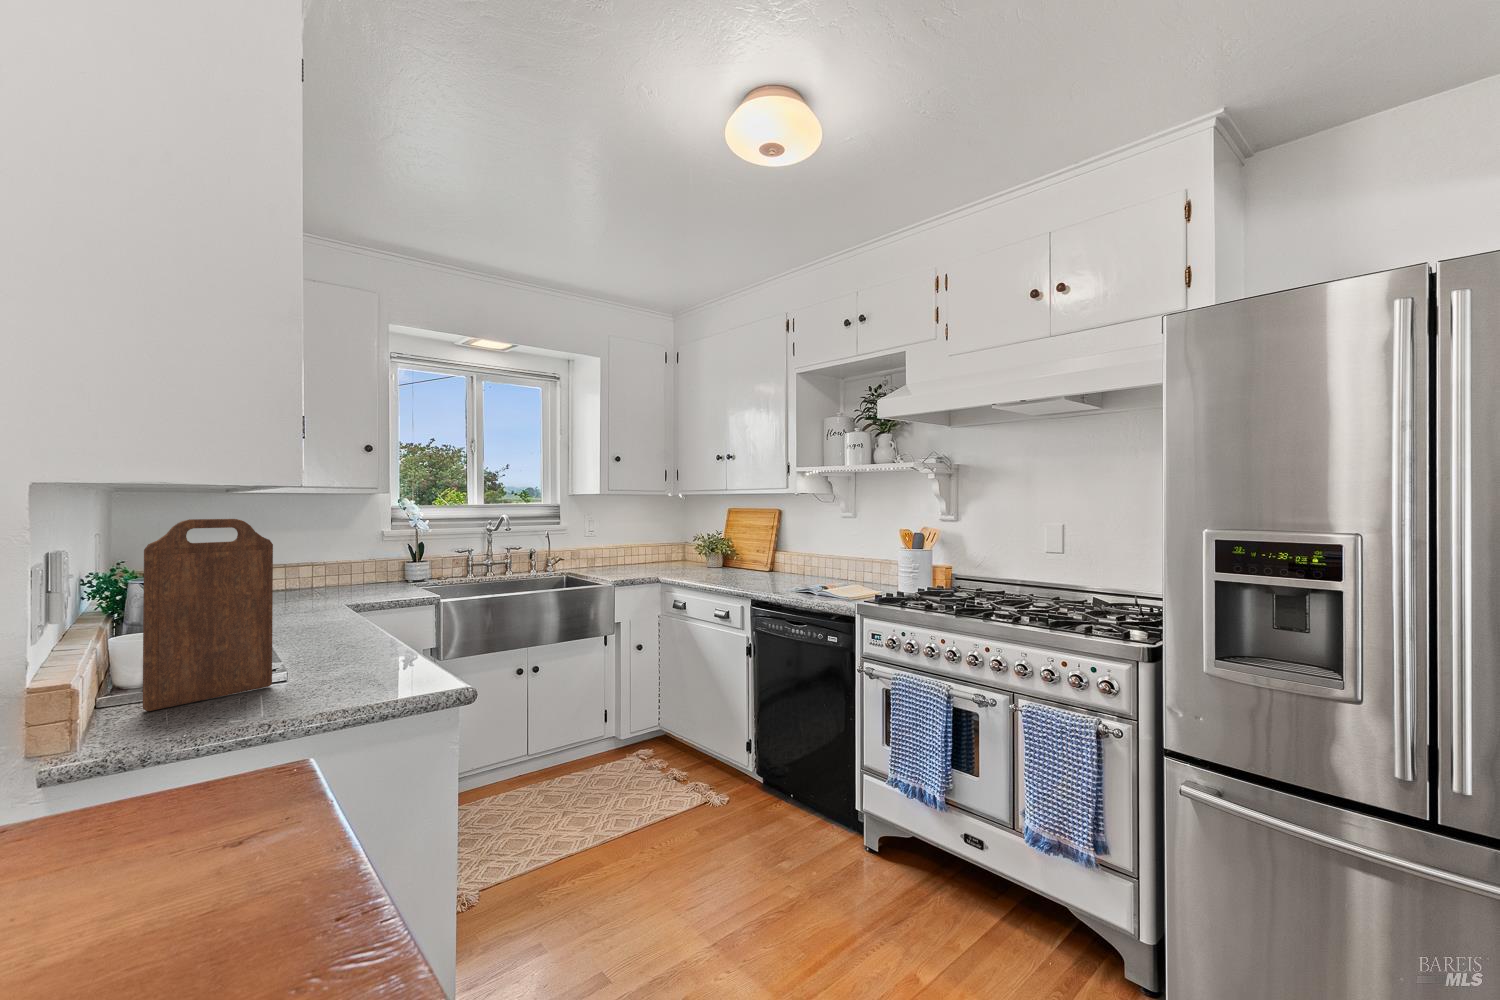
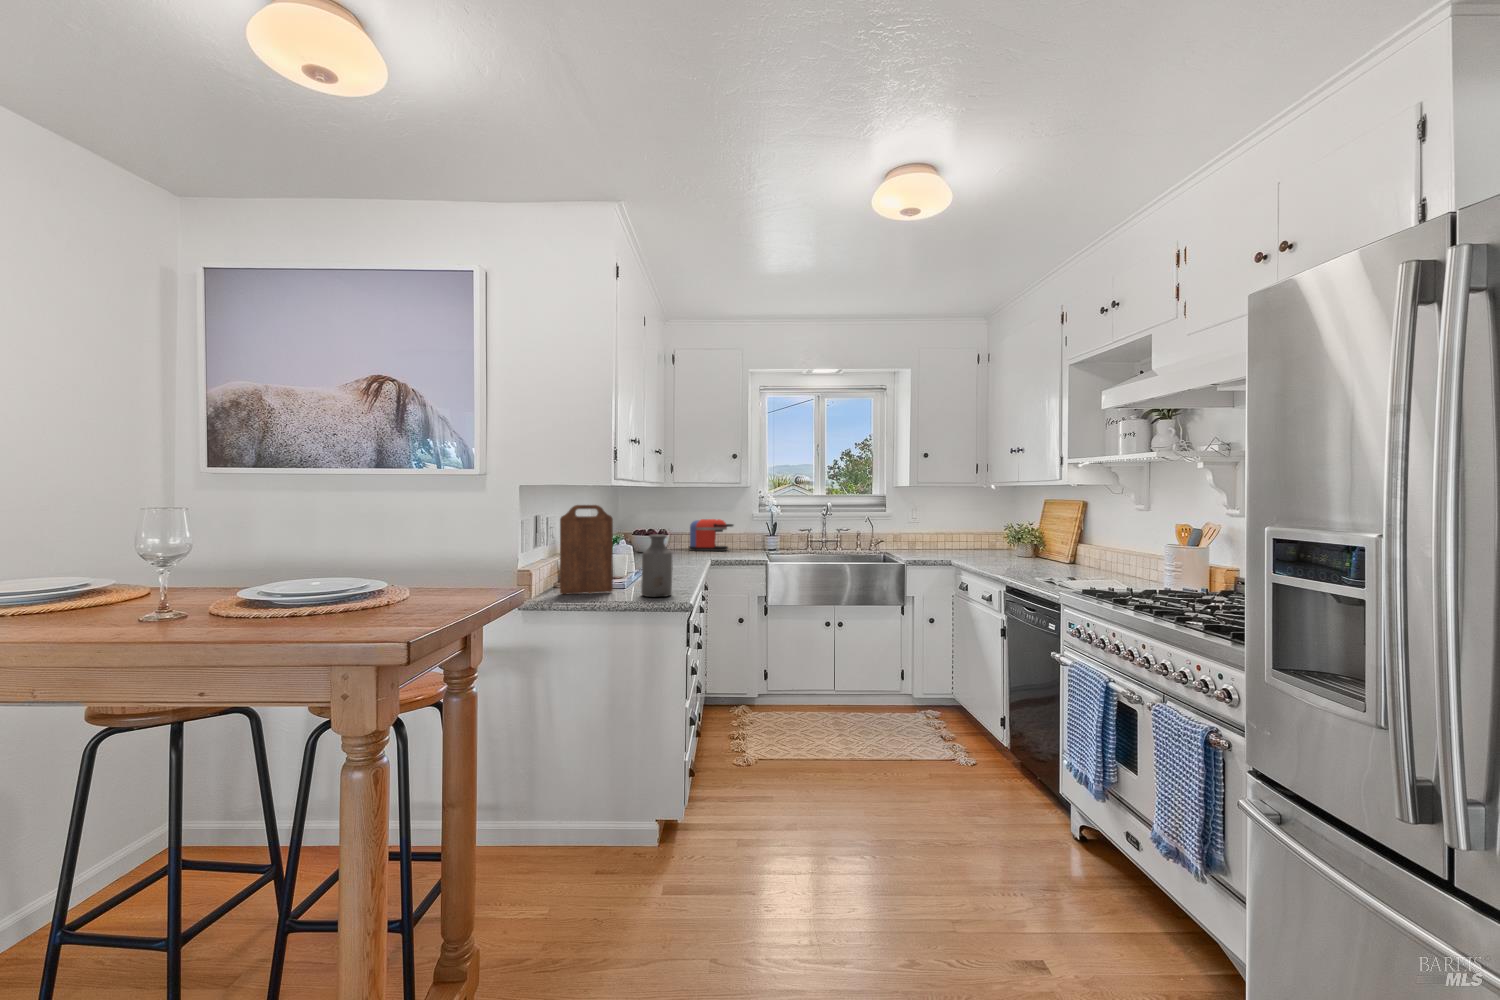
coffee maker: none [278,541,358,590] -> present [689,519,733,551]
bottle: none [345,569,408,684] -> present [641,535,673,597]

